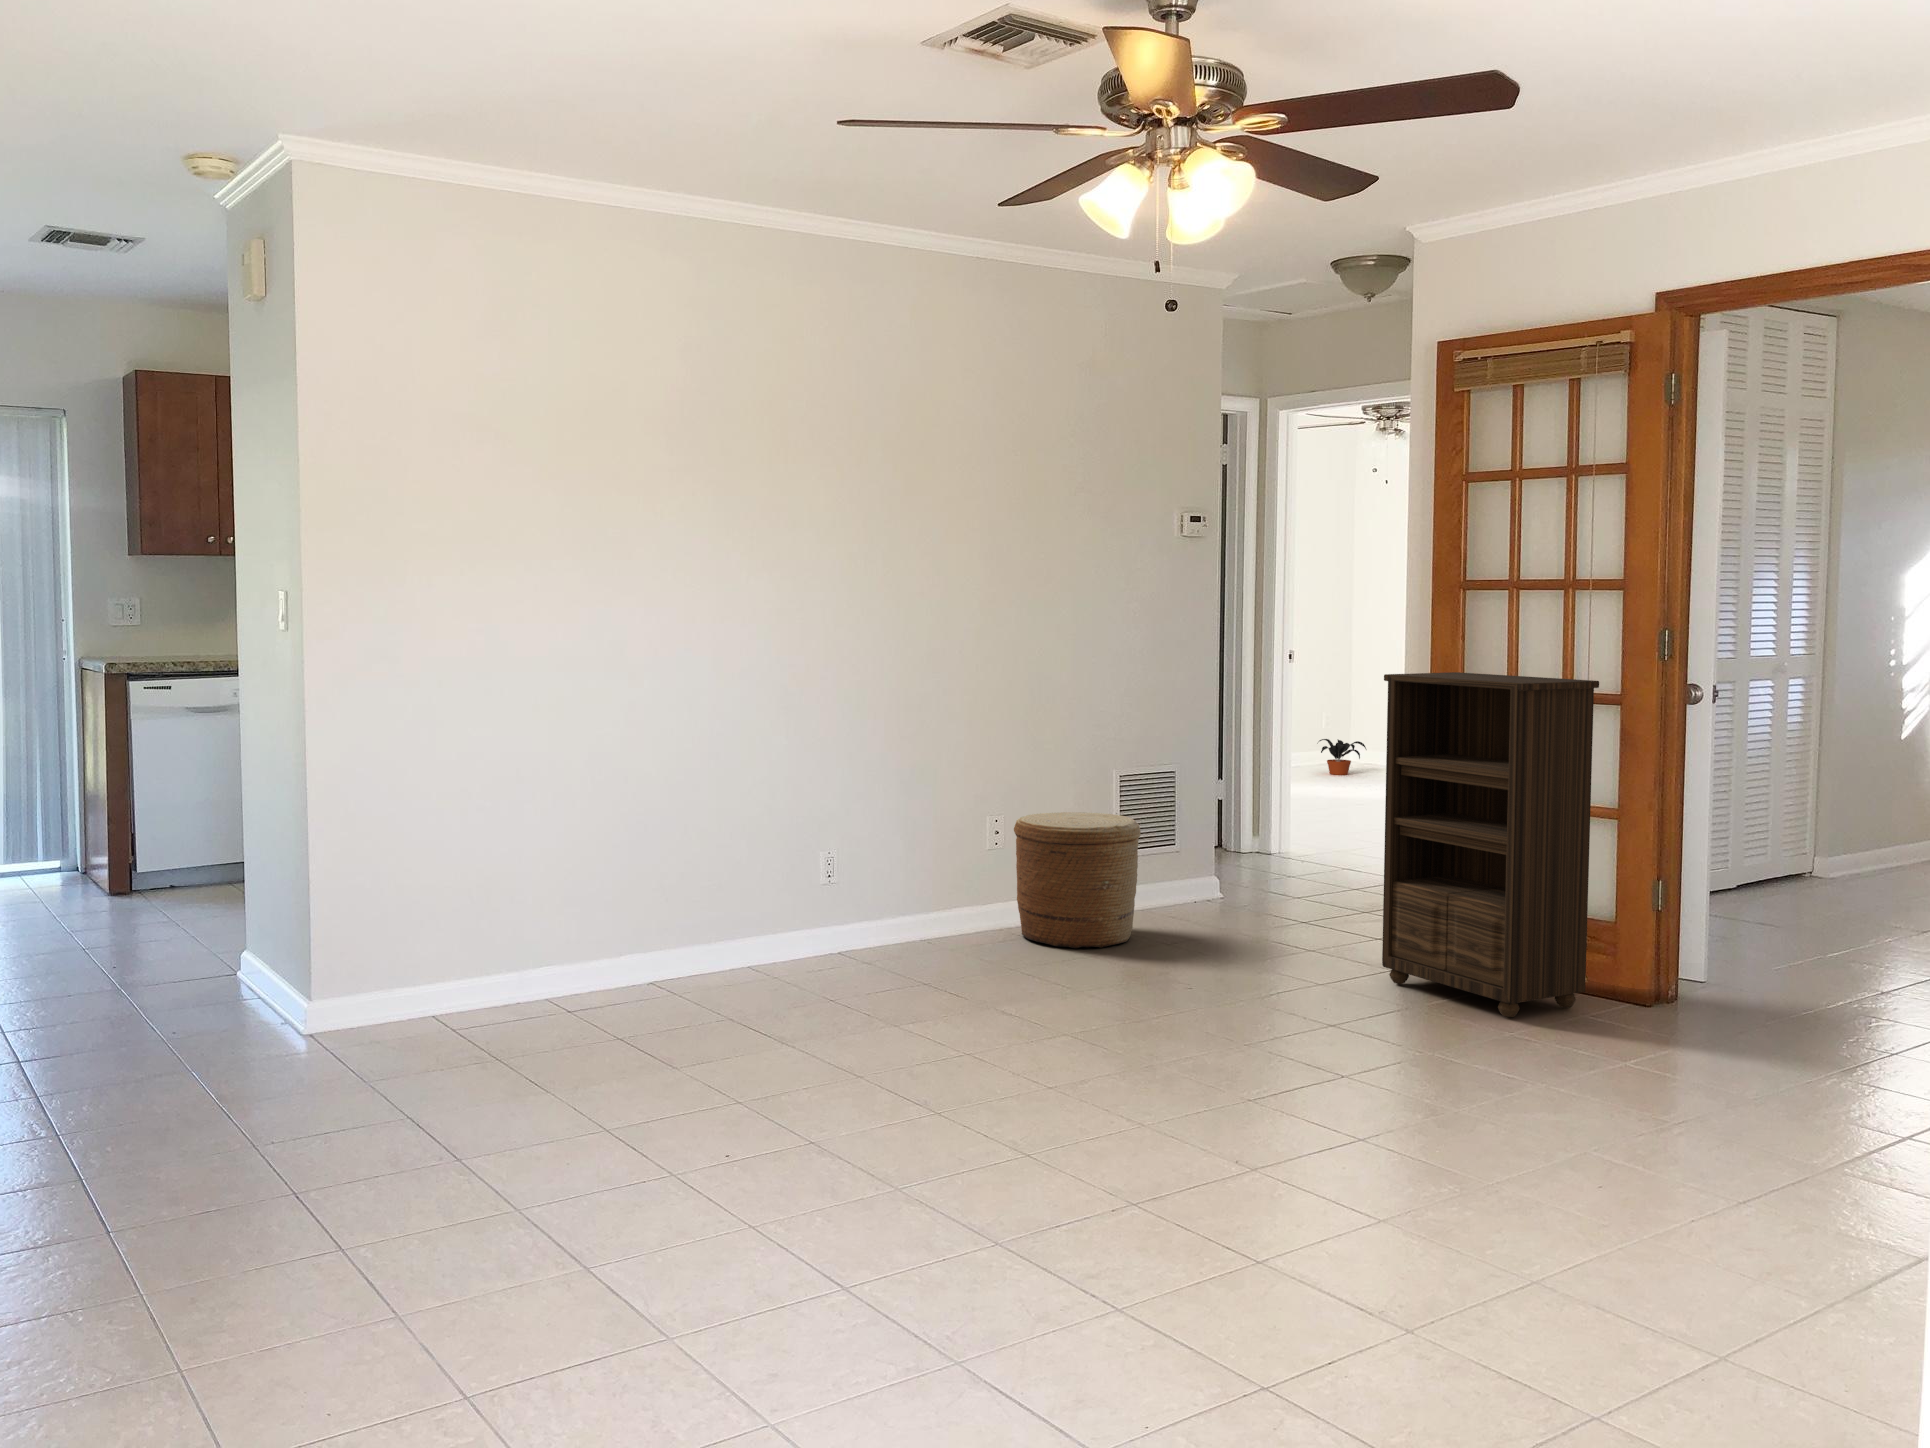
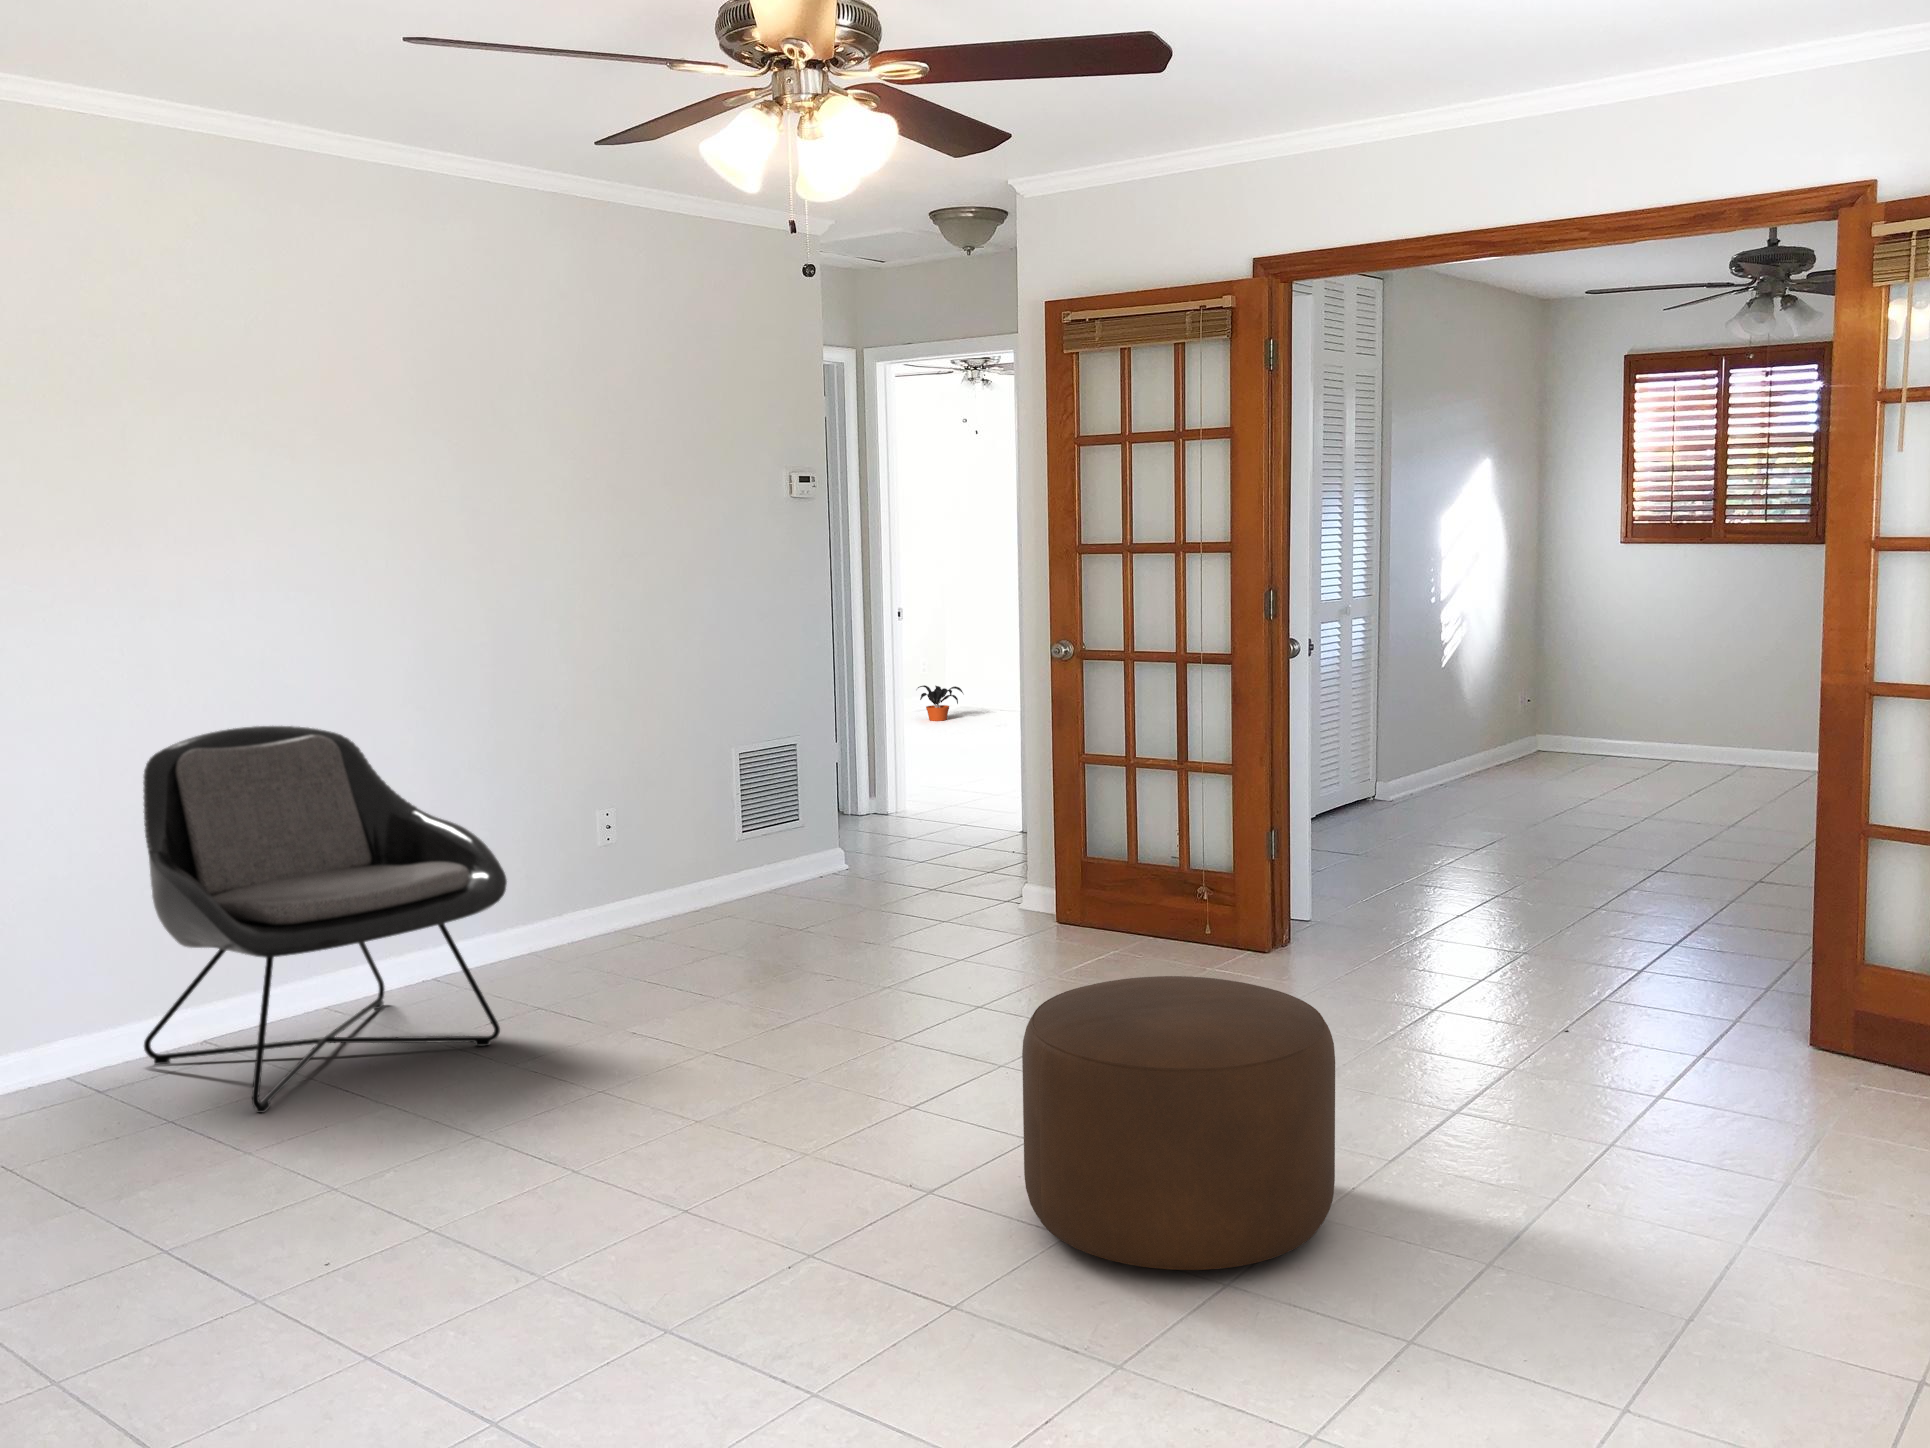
bookshelf: present [1382,672,1599,1017] -> none [1011,636,1215,978]
lounge chair: none [602,718,898,1040] -> present [143,726,507,1113]
woven basket: present [1014,812,1140,948] -> none [628,796,766,945]
ottoman: none [1341,987,1668,1269] -> present [1022,976,1335,1270]

